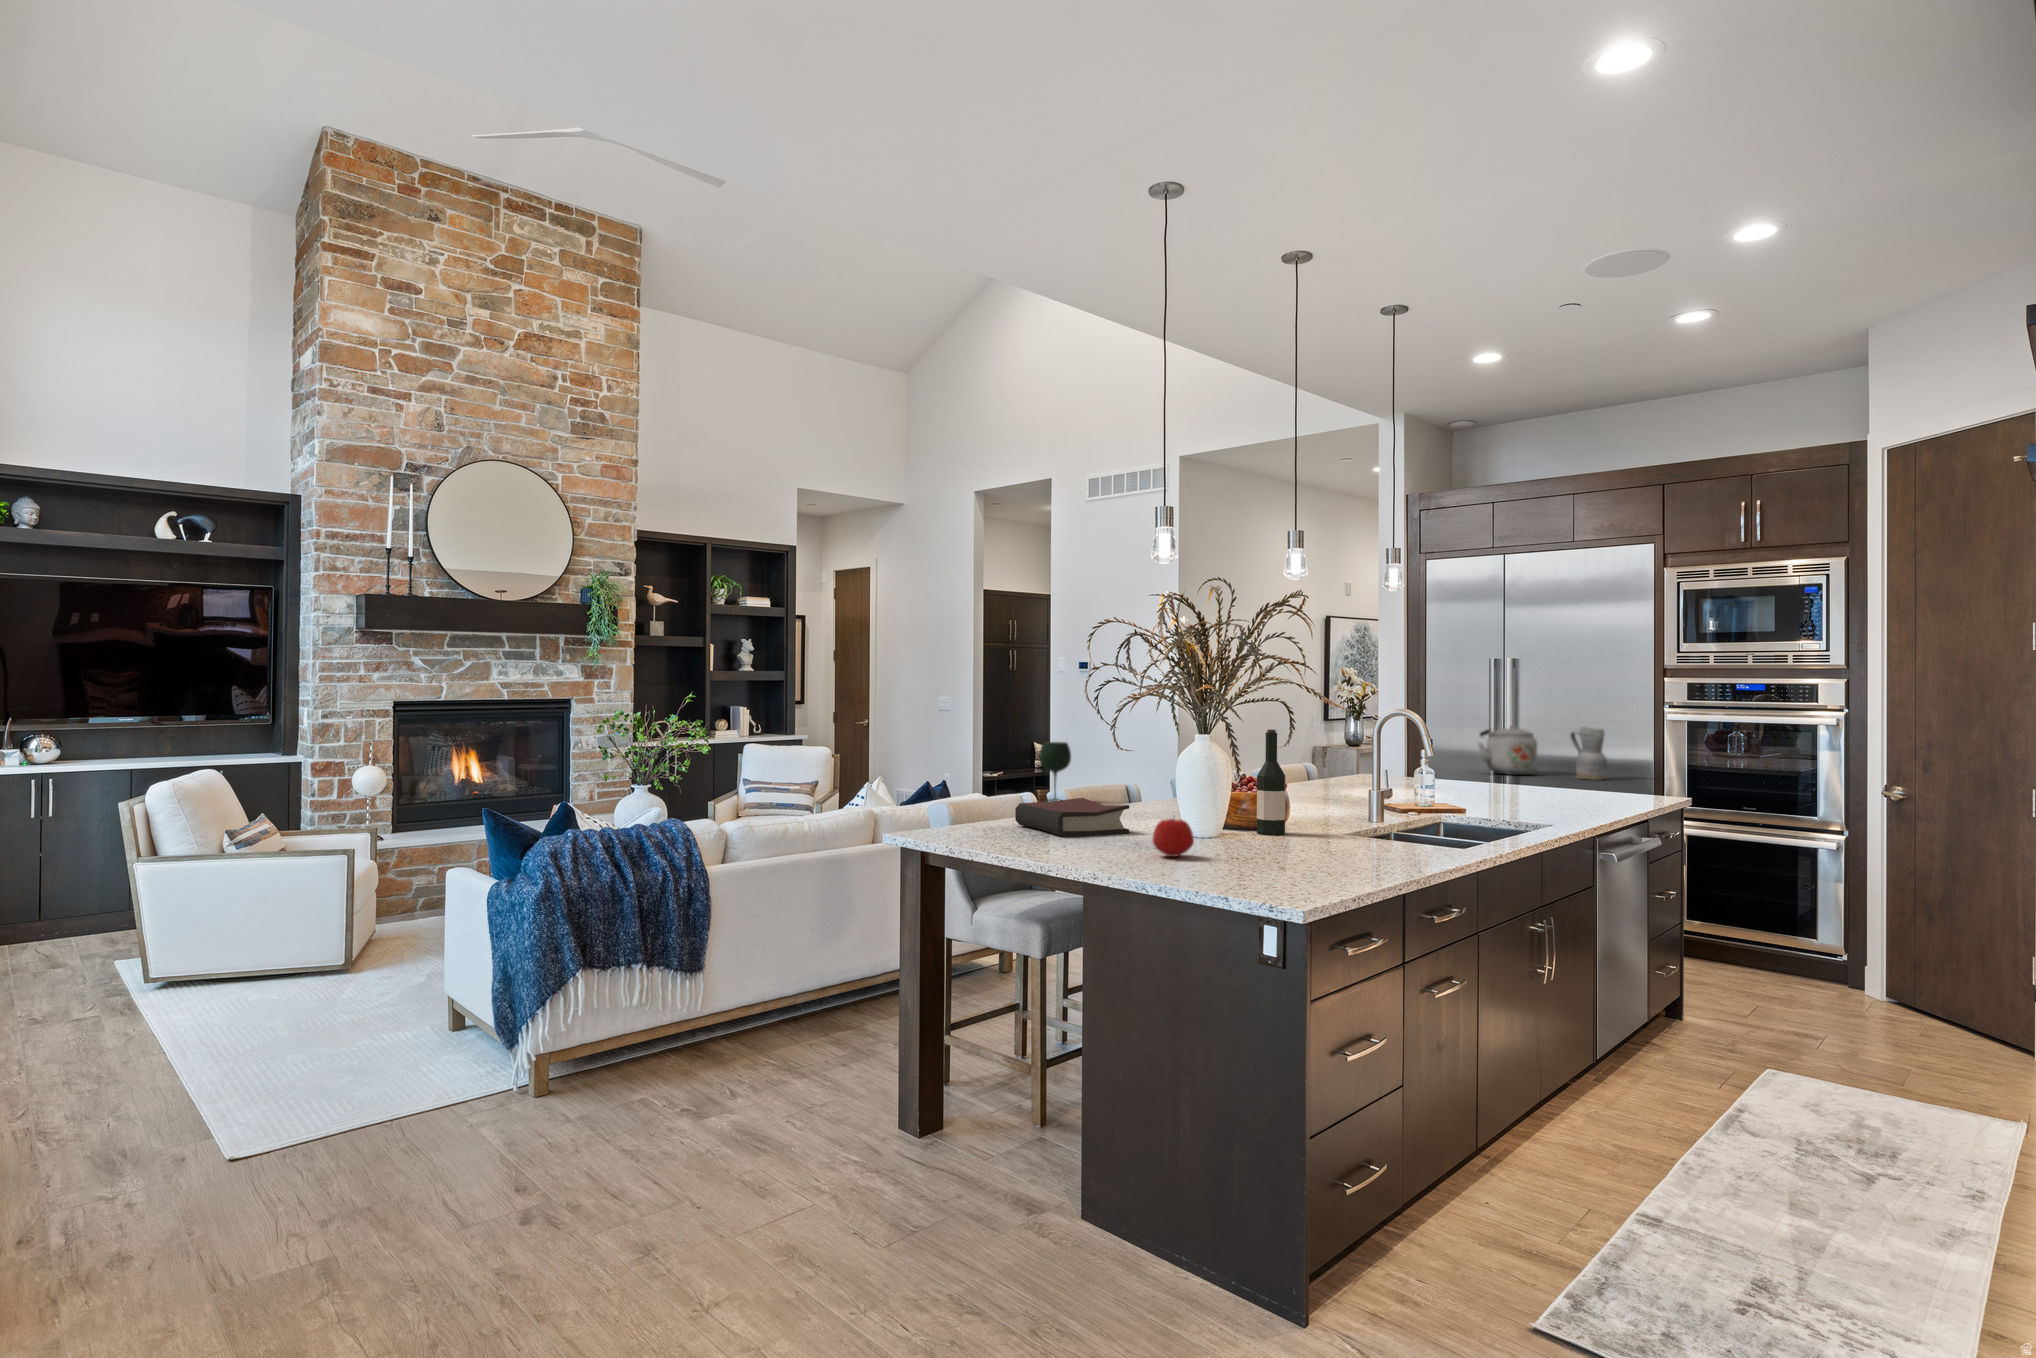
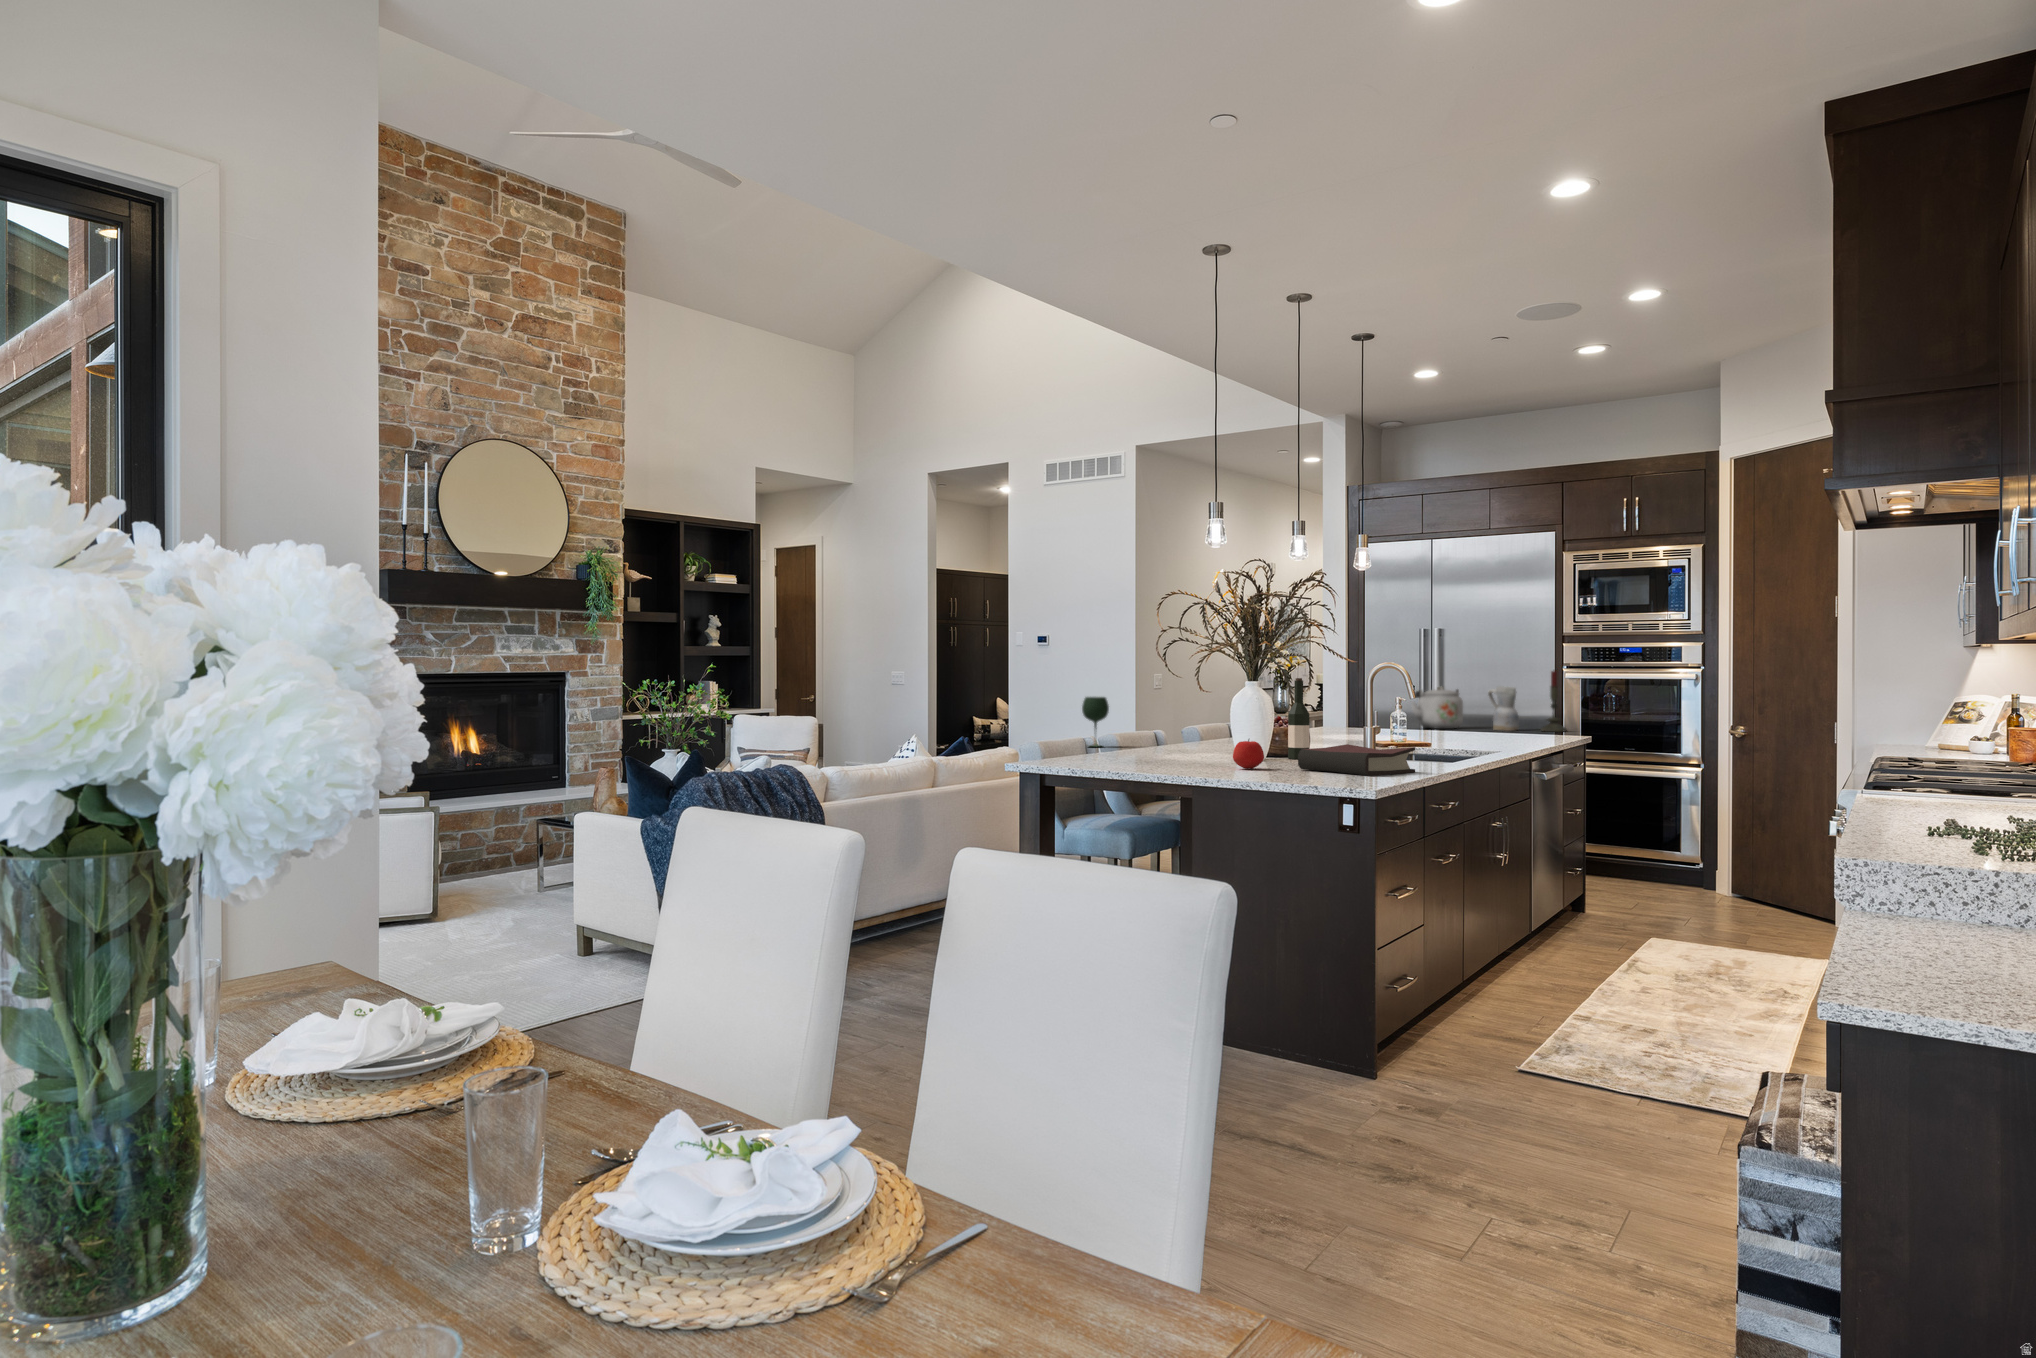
candle: none [1634,707,1668,783] -> present [1541,671,1567,732]
hardback book: present [1015,798,1129,837] -> present [1298,744,1415,776]

